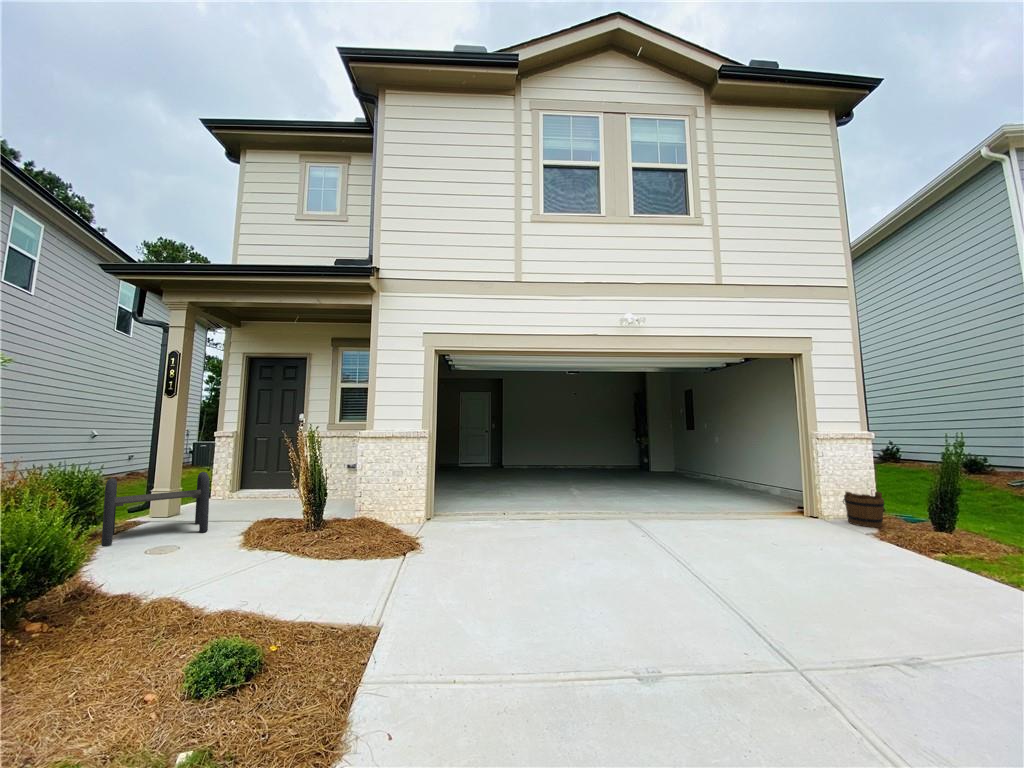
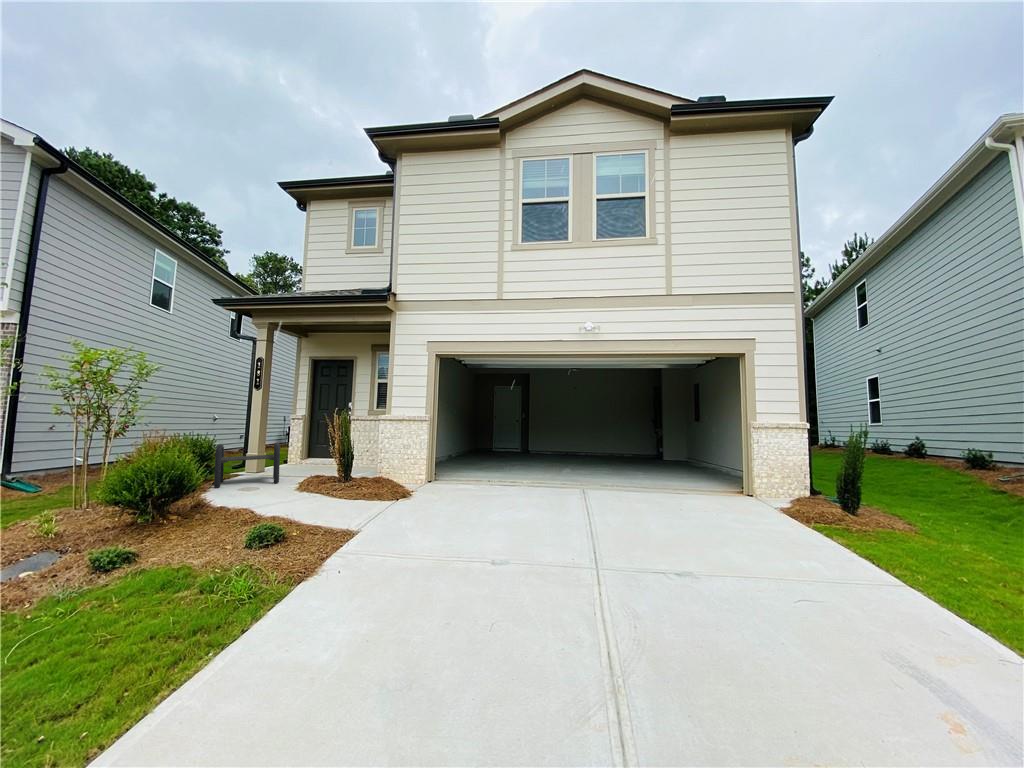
bucket: present [843,492,884,527] -> none [773,475,808,507]

